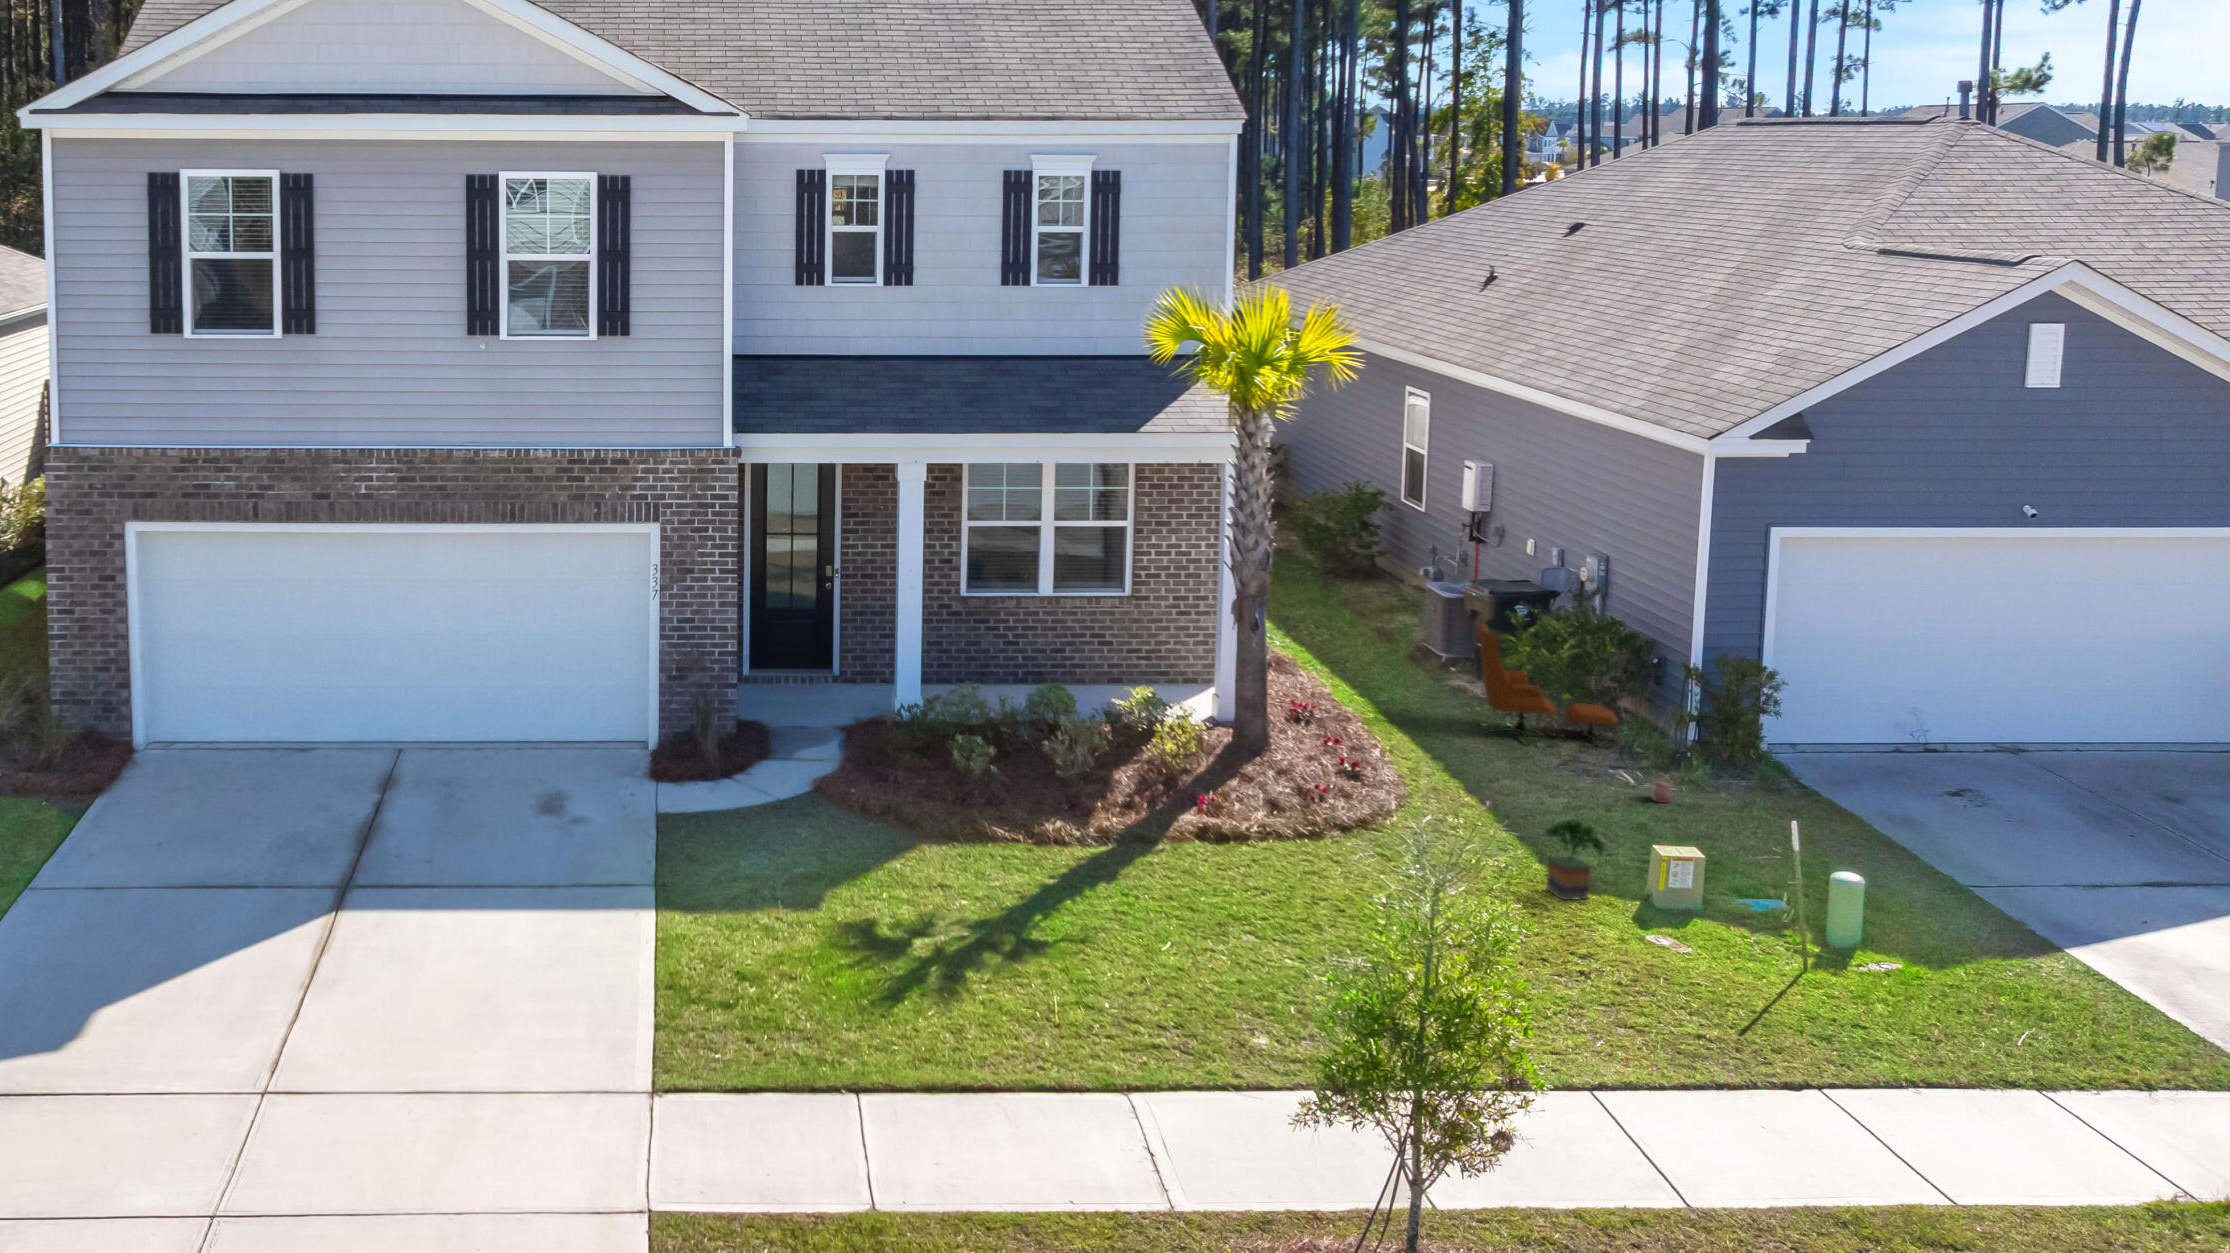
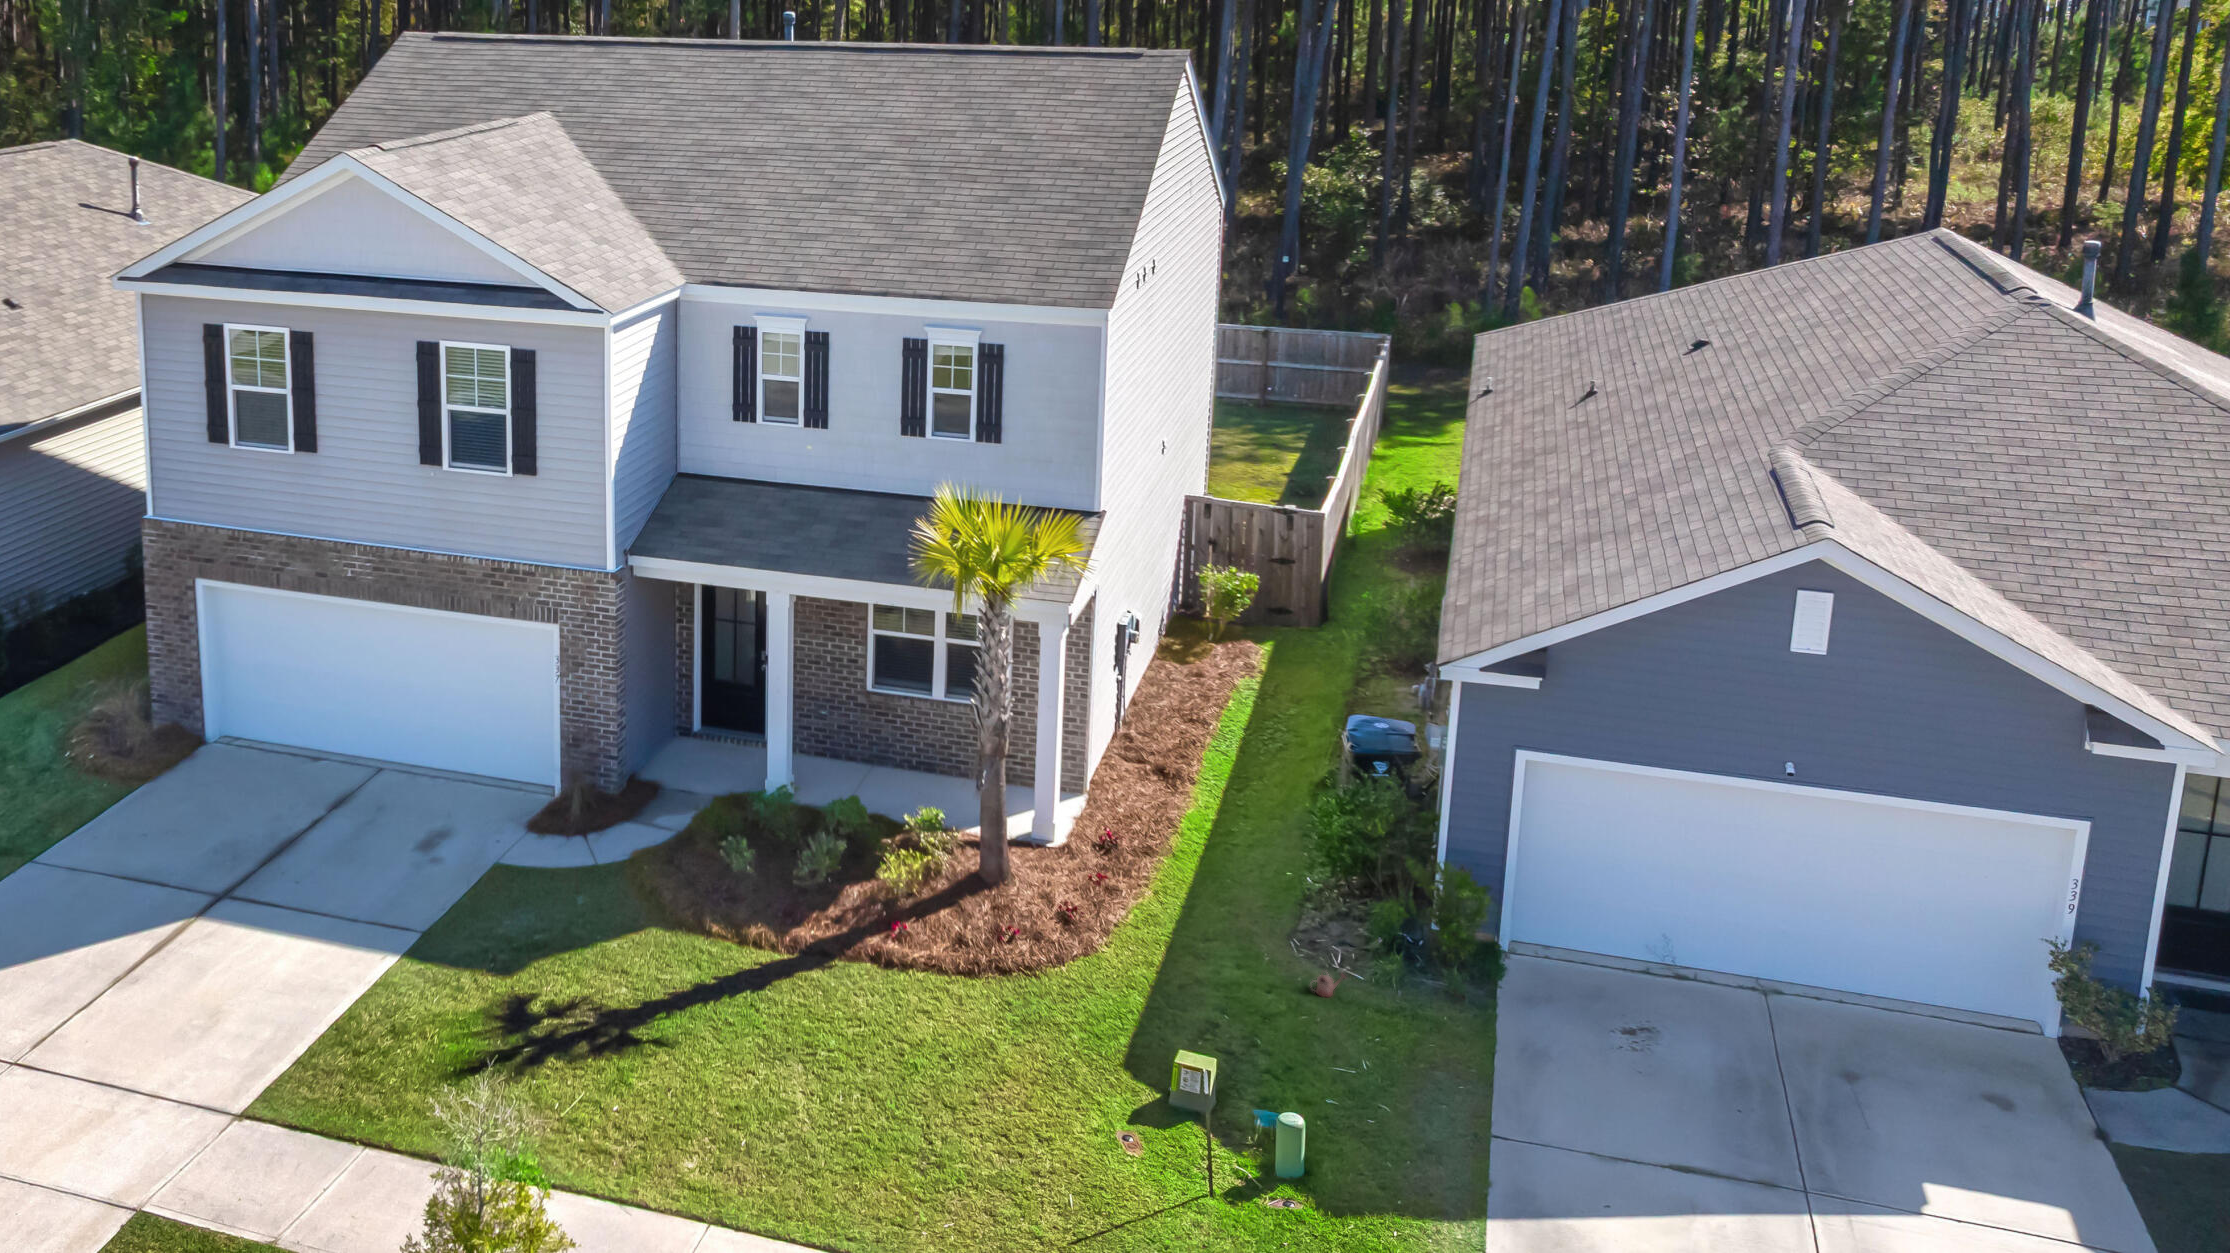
lounge chair: present [1477,624,1617,743] -> none [1261,794,1386,926]
potted tree: present [1545,820,1605,900] -> none [1075,1007,1120,1076]

